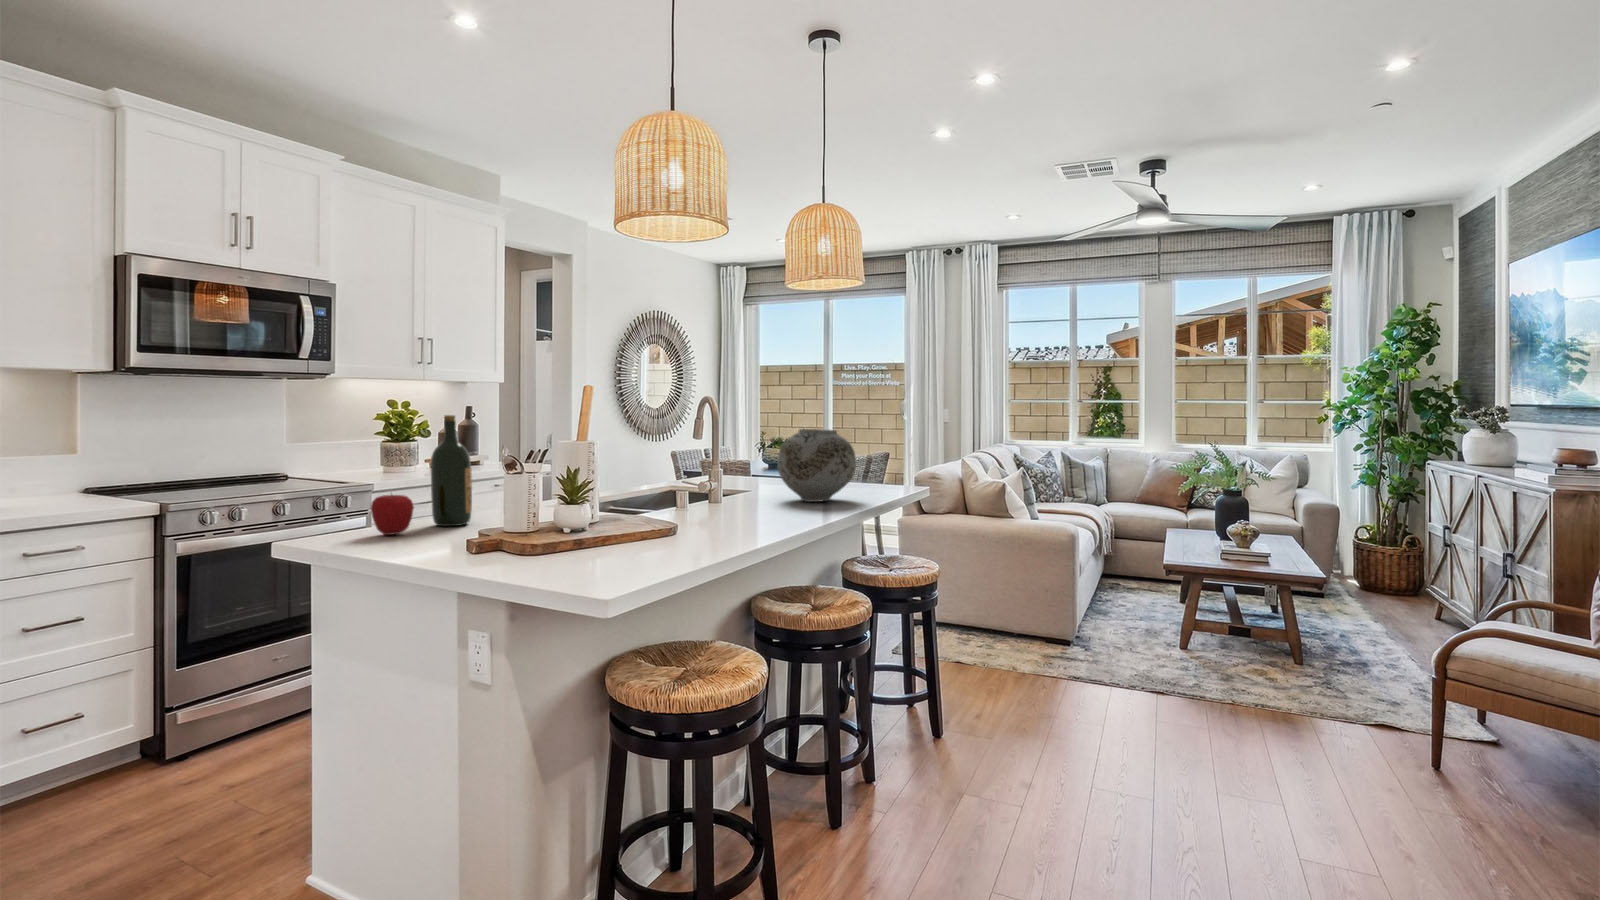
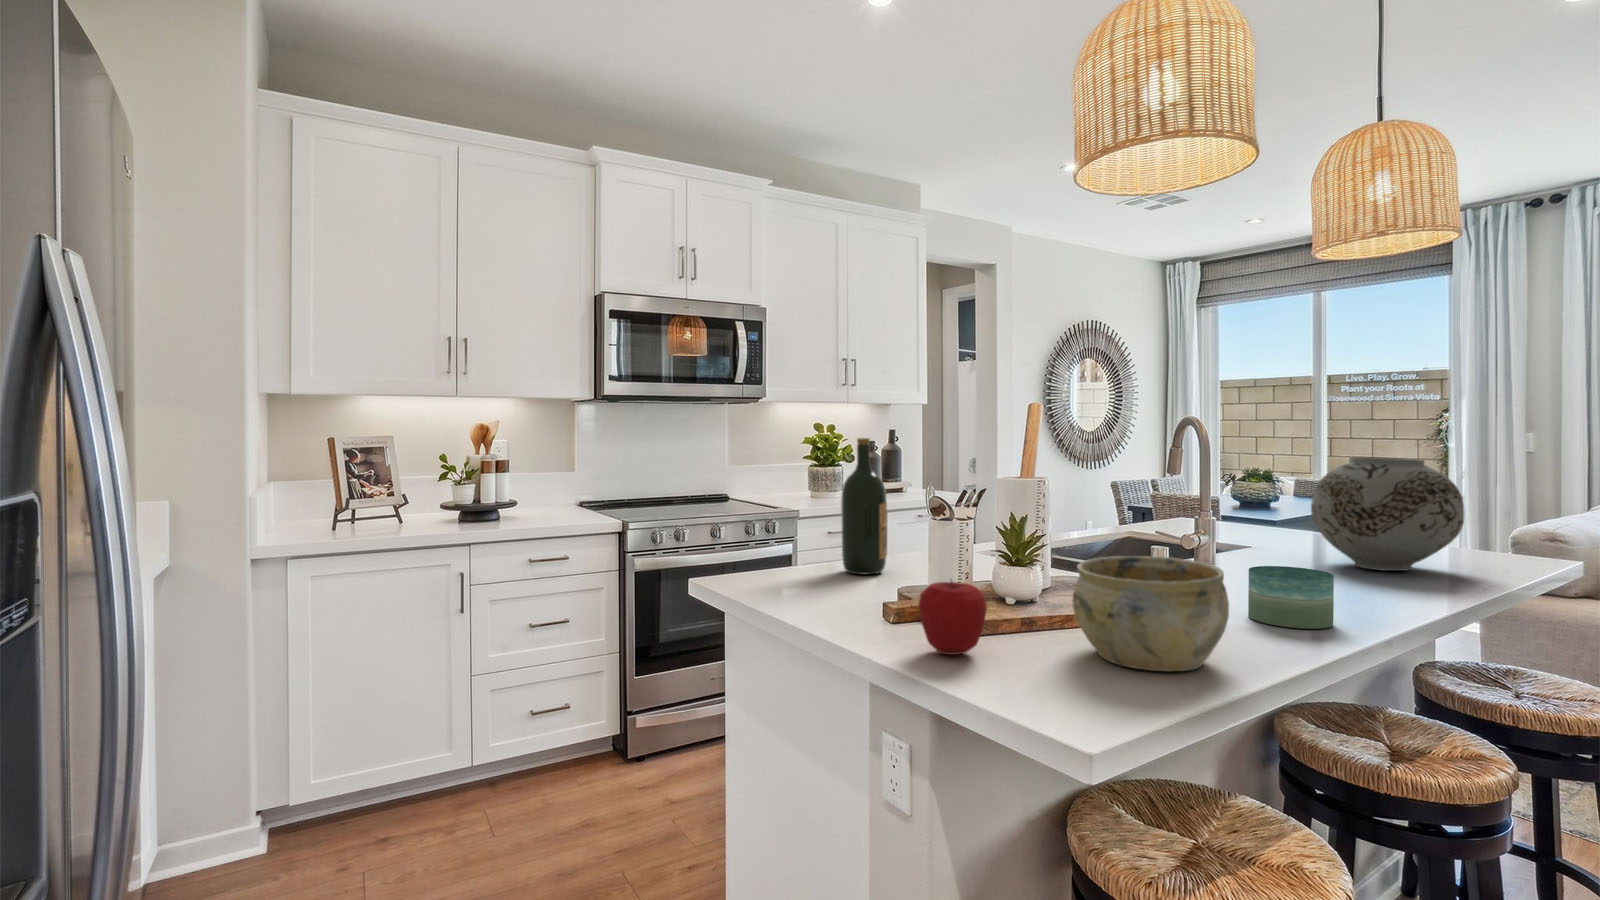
ceramic bowl: none [606,492,697,559] -> present [1072,556,1229,671]
apple: present [371,495,414,535] -> present [919,581,987,655]
candle: none [722,498,767,533] -> present [1248,566,1334,629]

